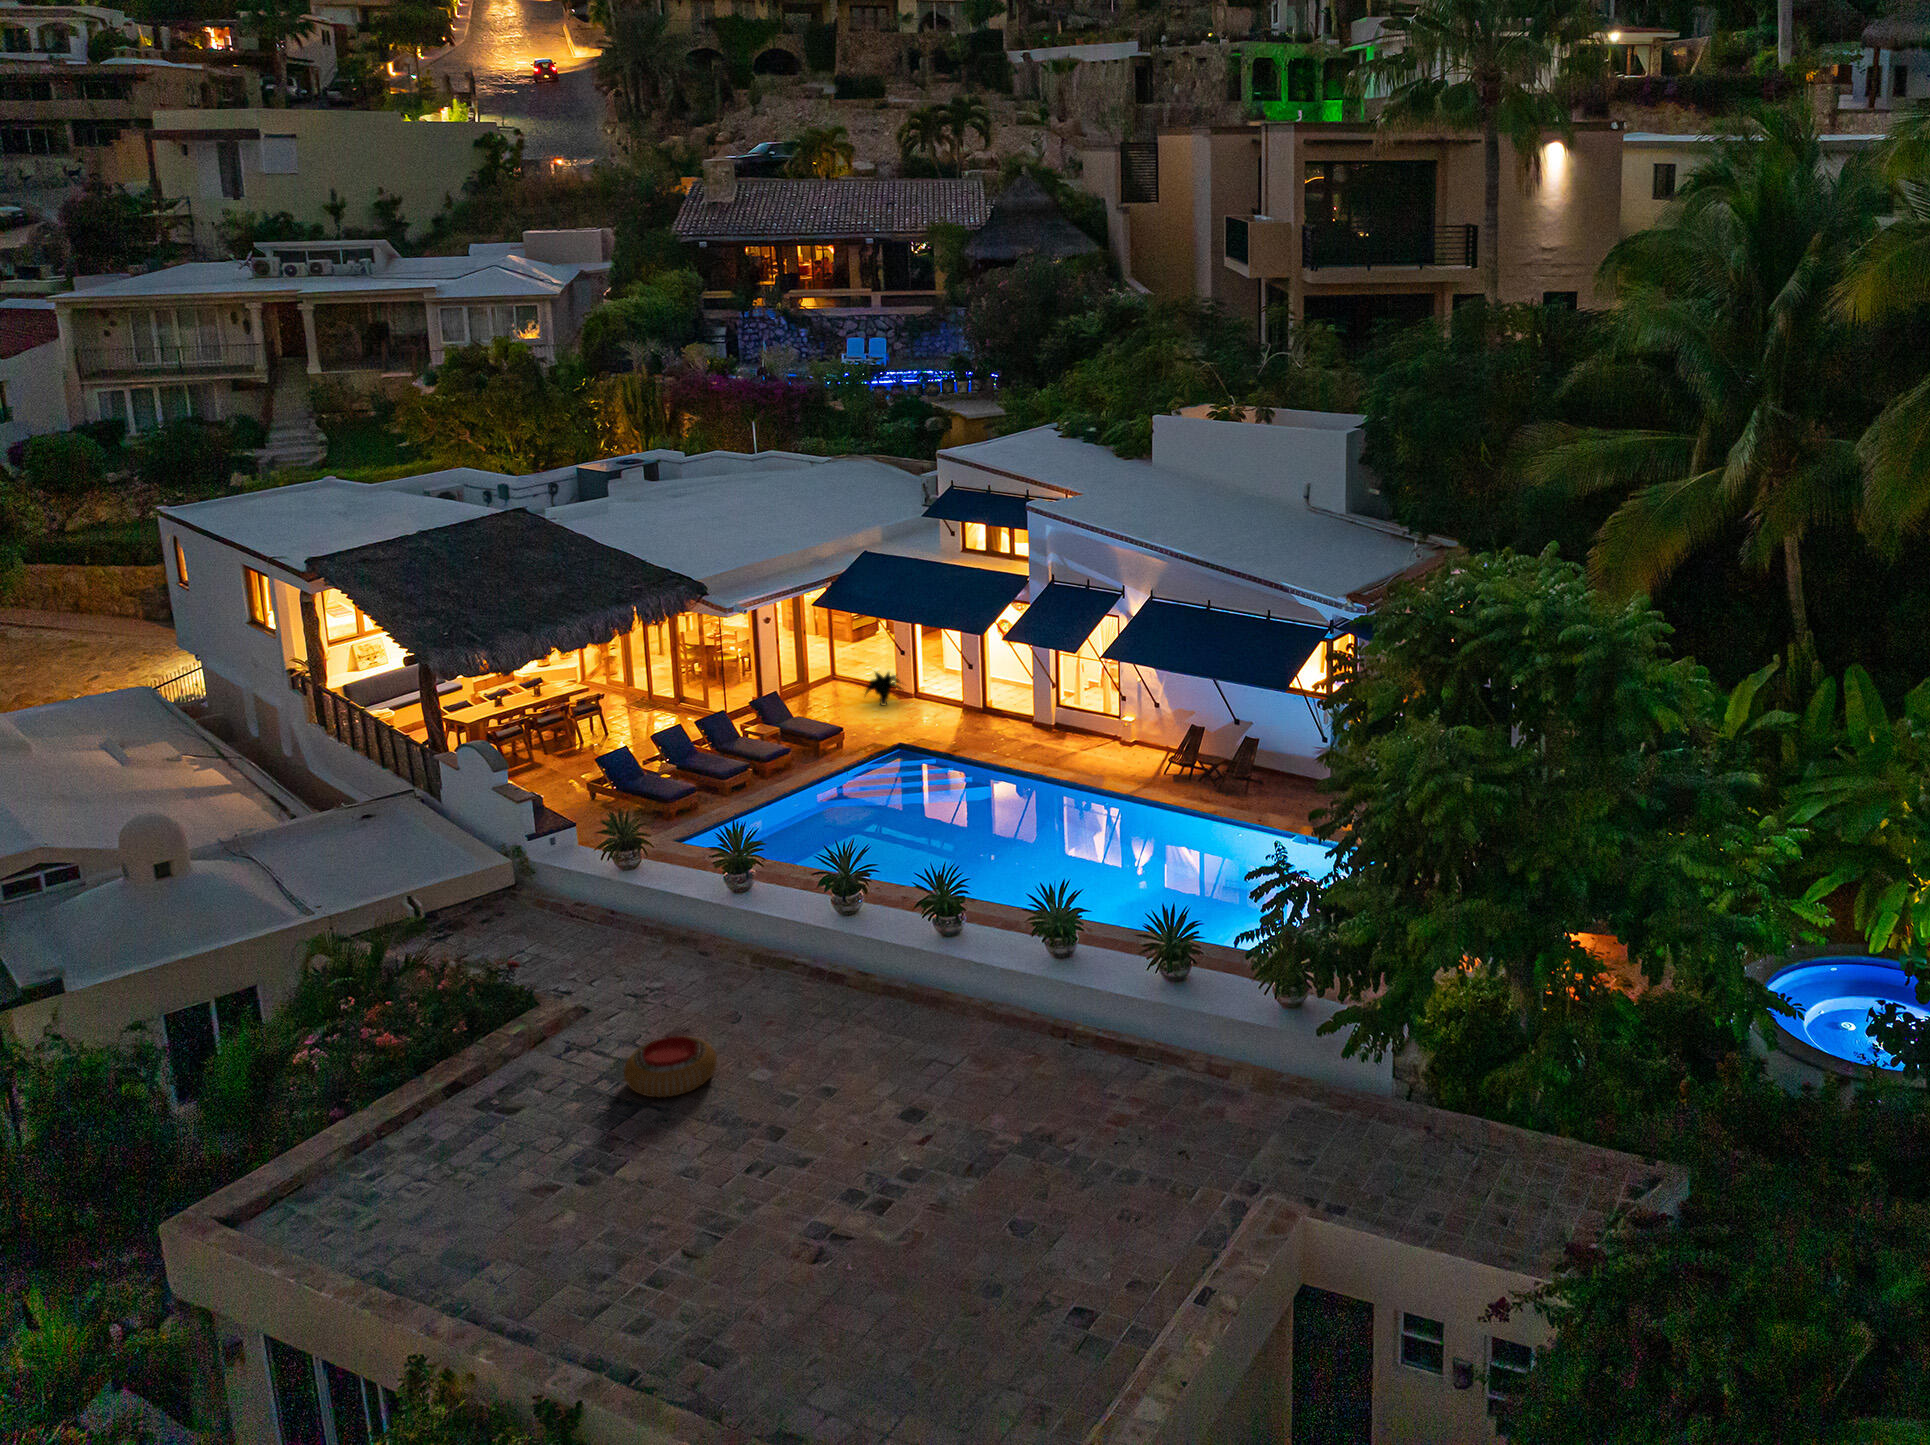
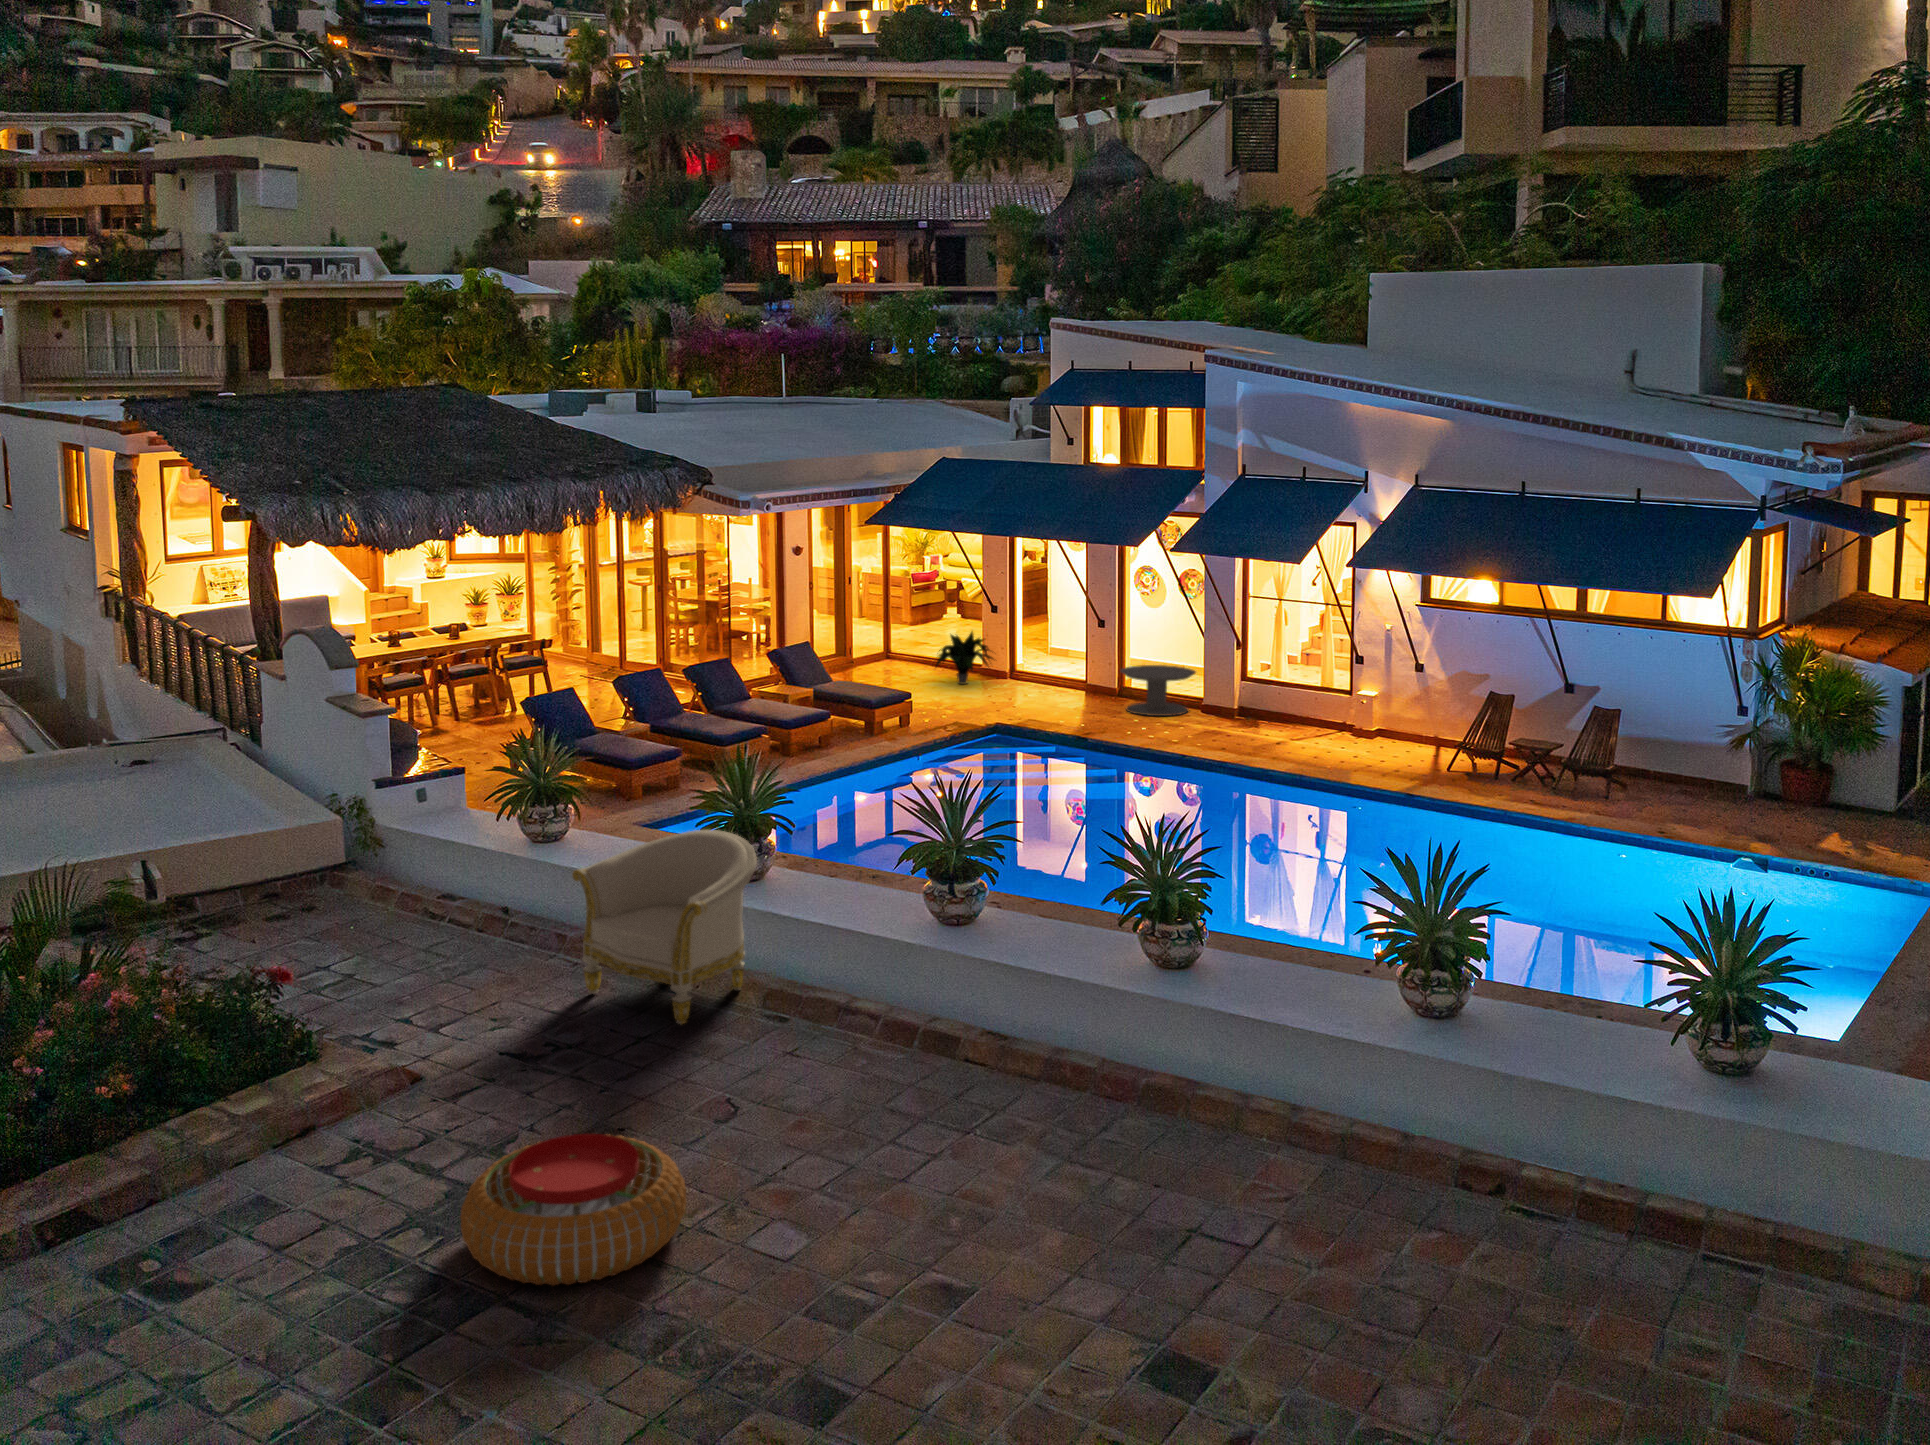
side table: none [981,695,1030,732] -> present [1120,665,1196,716]
armchair: none [650,875,743,976] -> present [572,830,757,1024]

